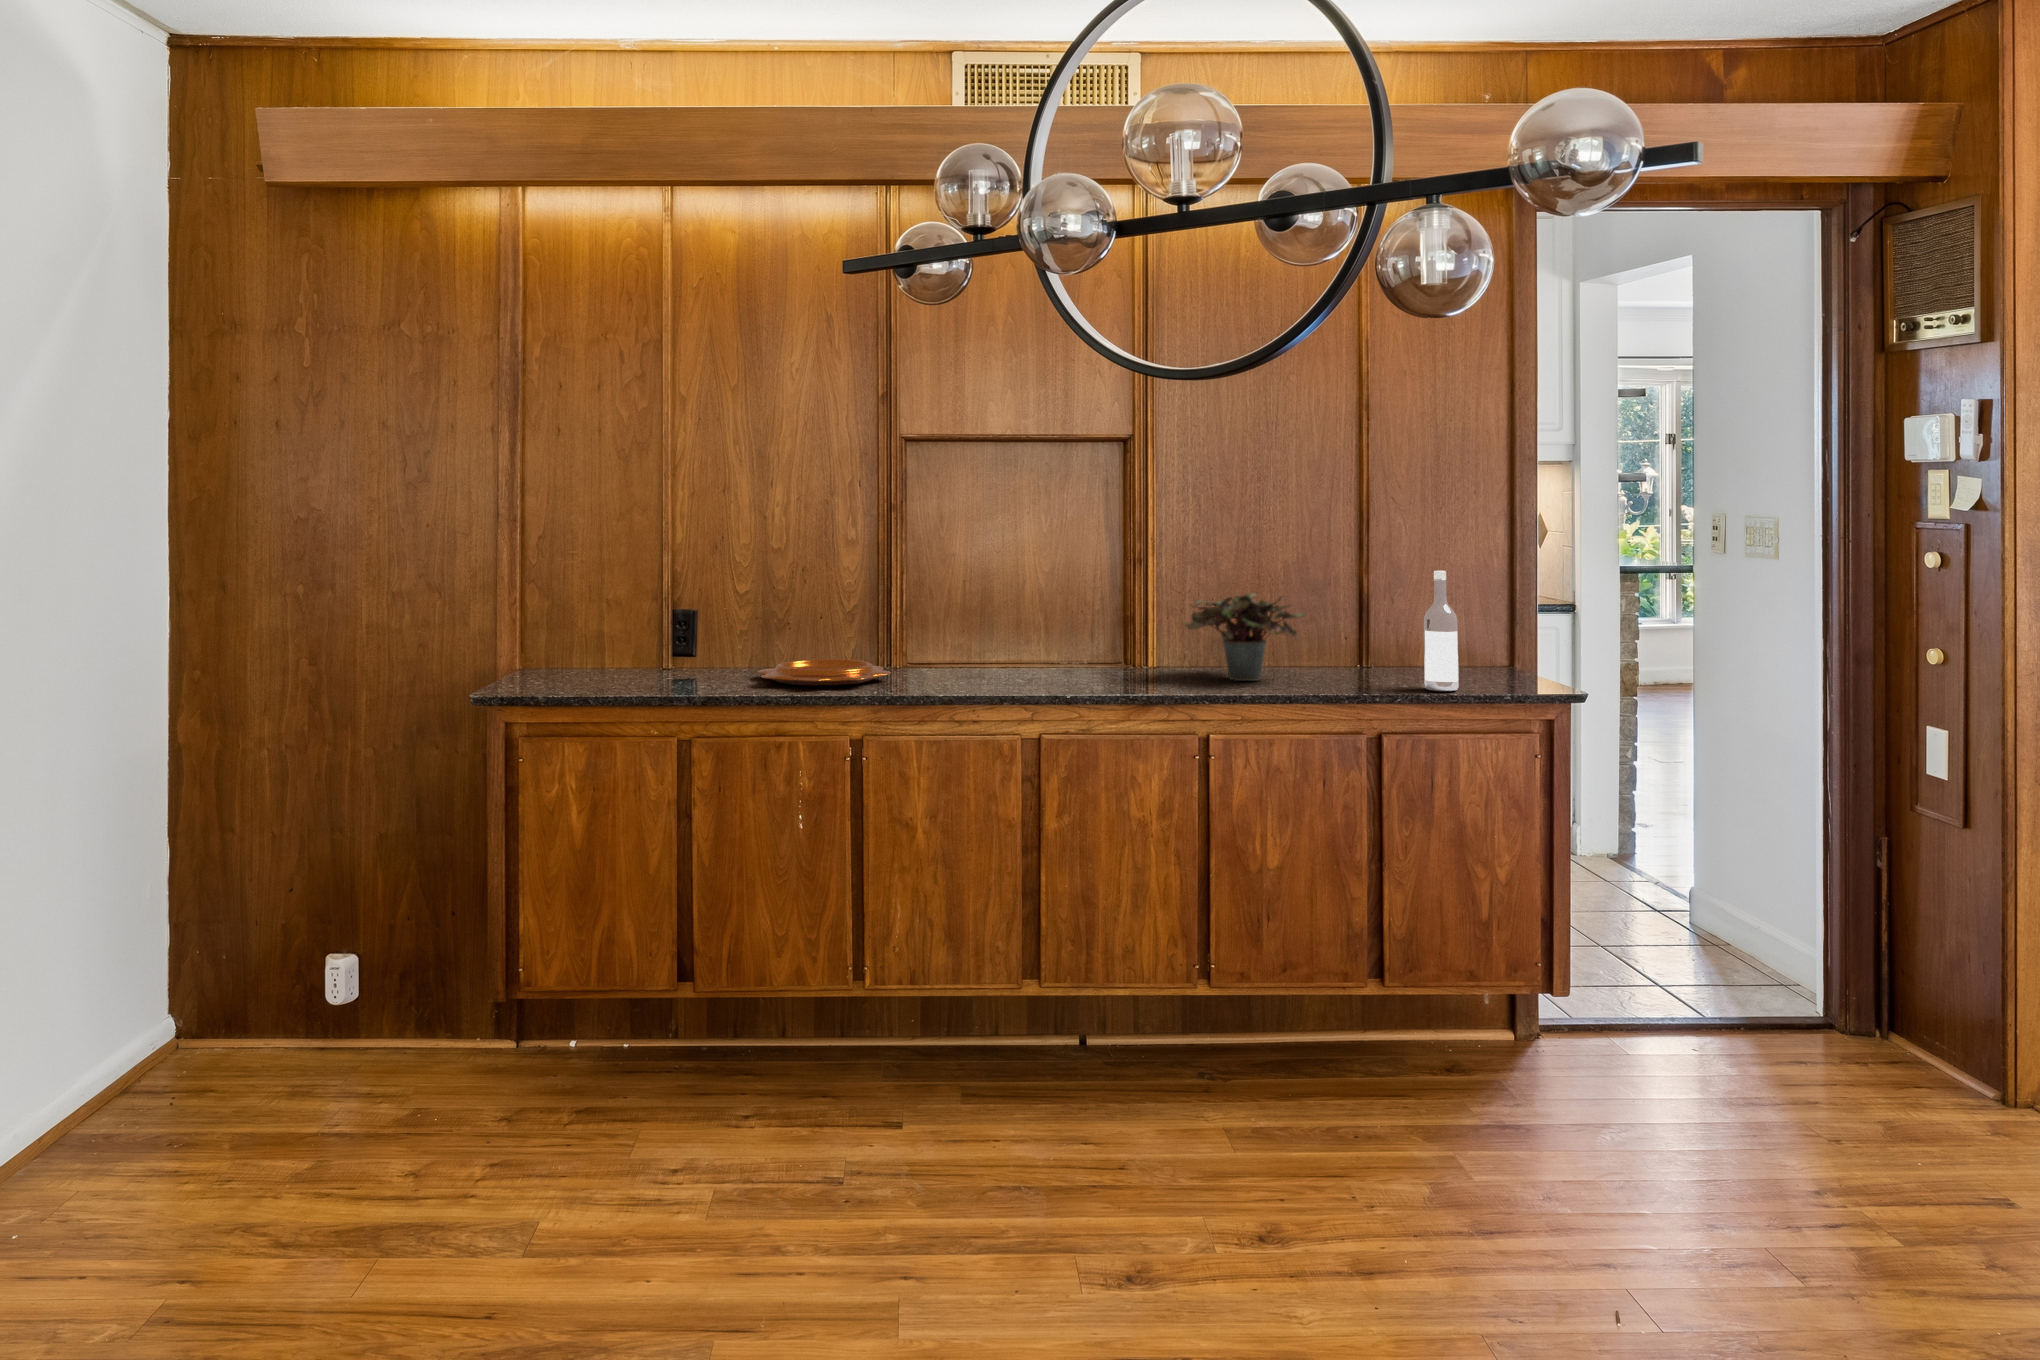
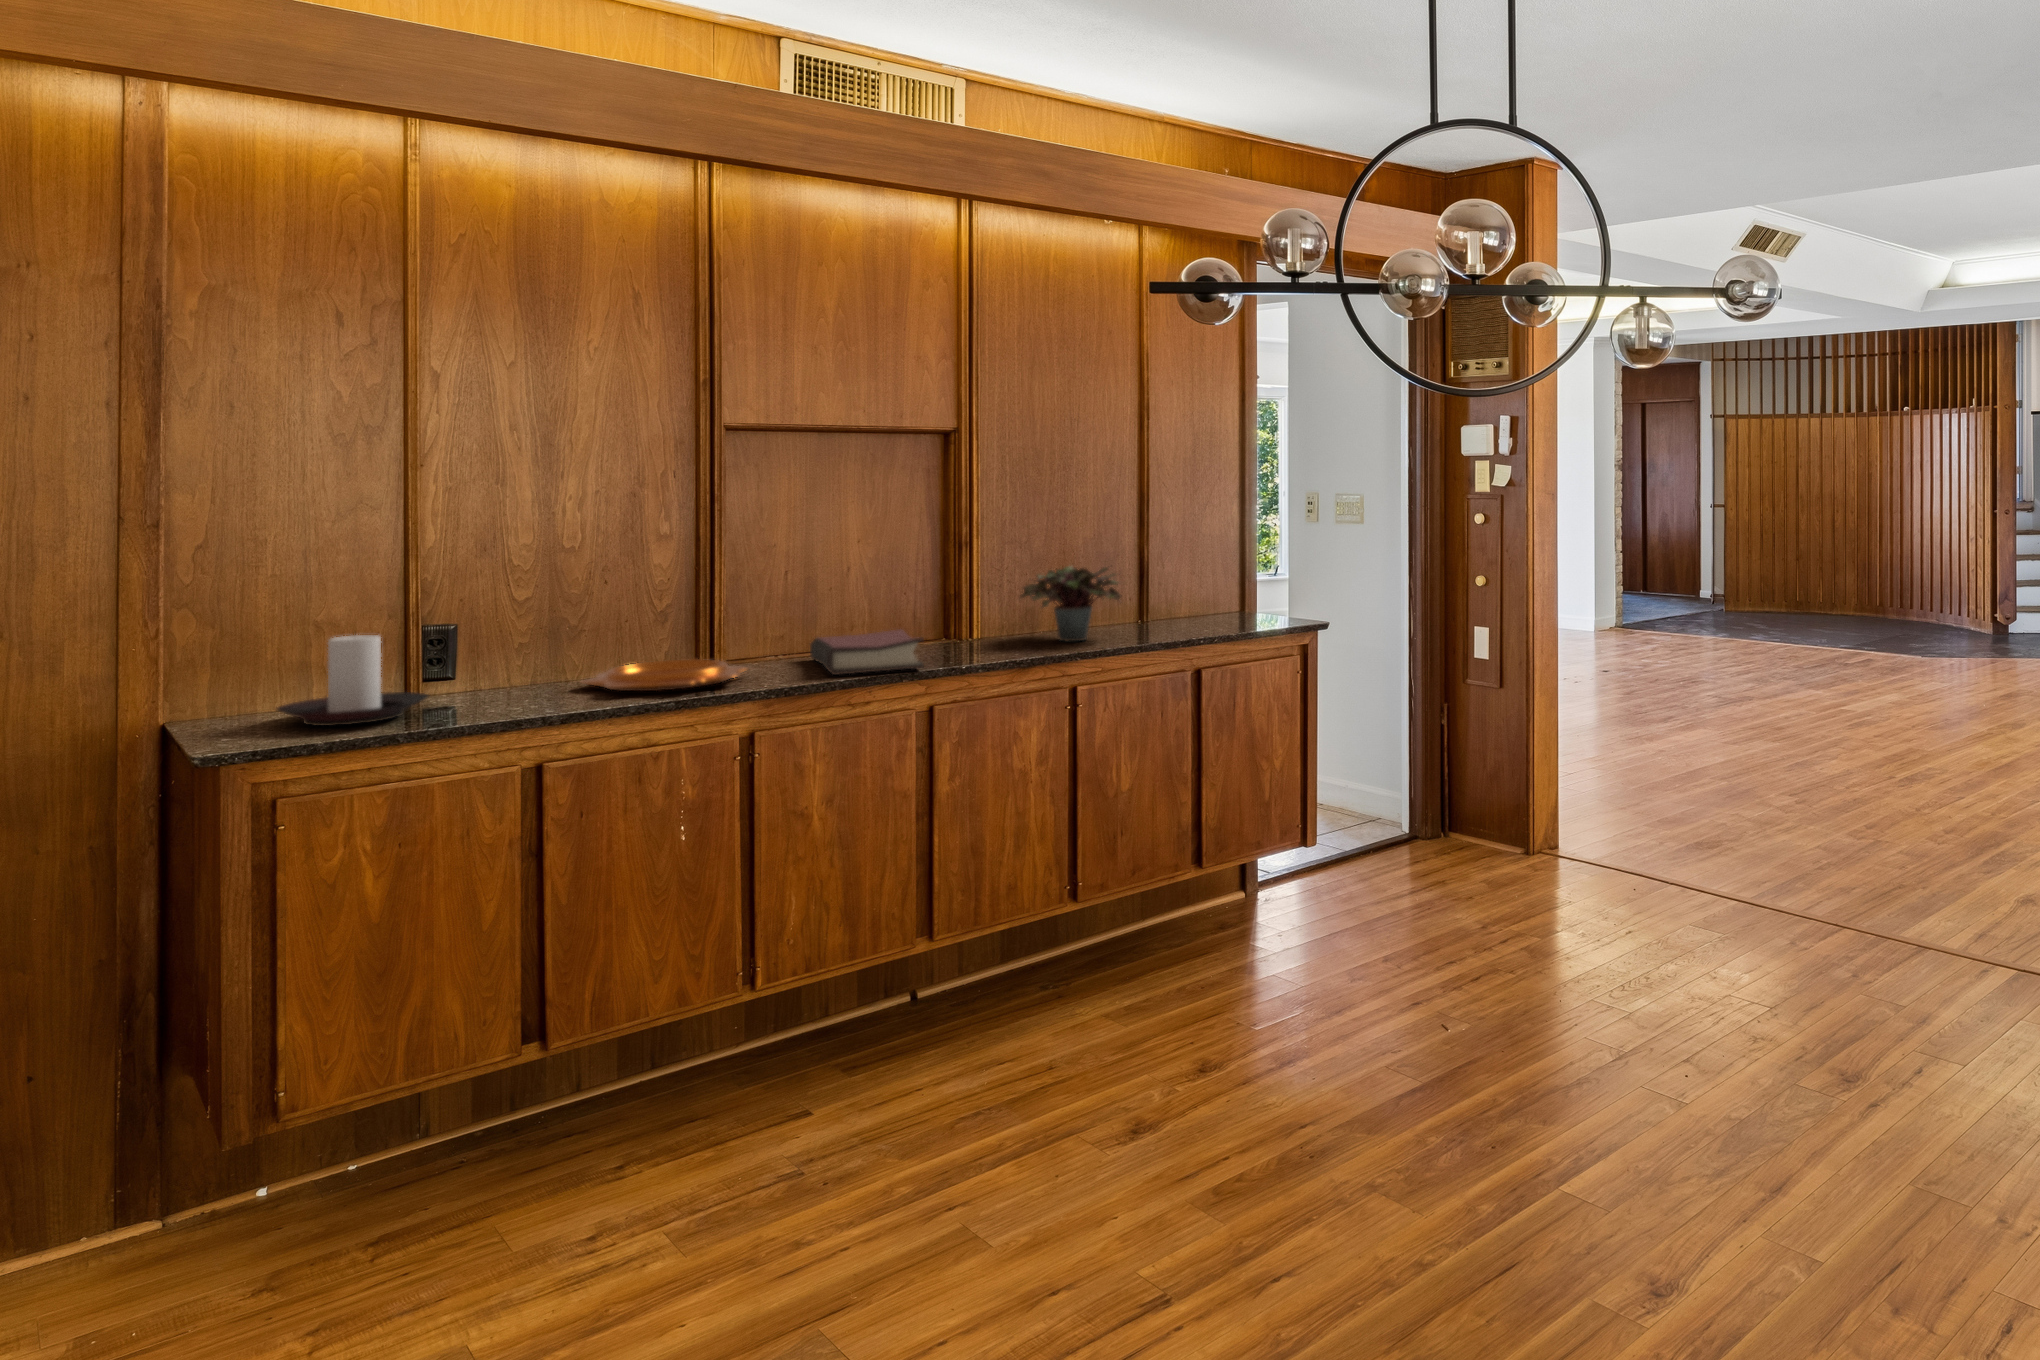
wine bottle: present [1424,571,1459,691] -> none [1217,540,1243,634]
candle holder: none [543,610,641,685] -> present [277,635,428,726]
hardback book: none [944,649,1054,690] -> present [810,629,924,675]

